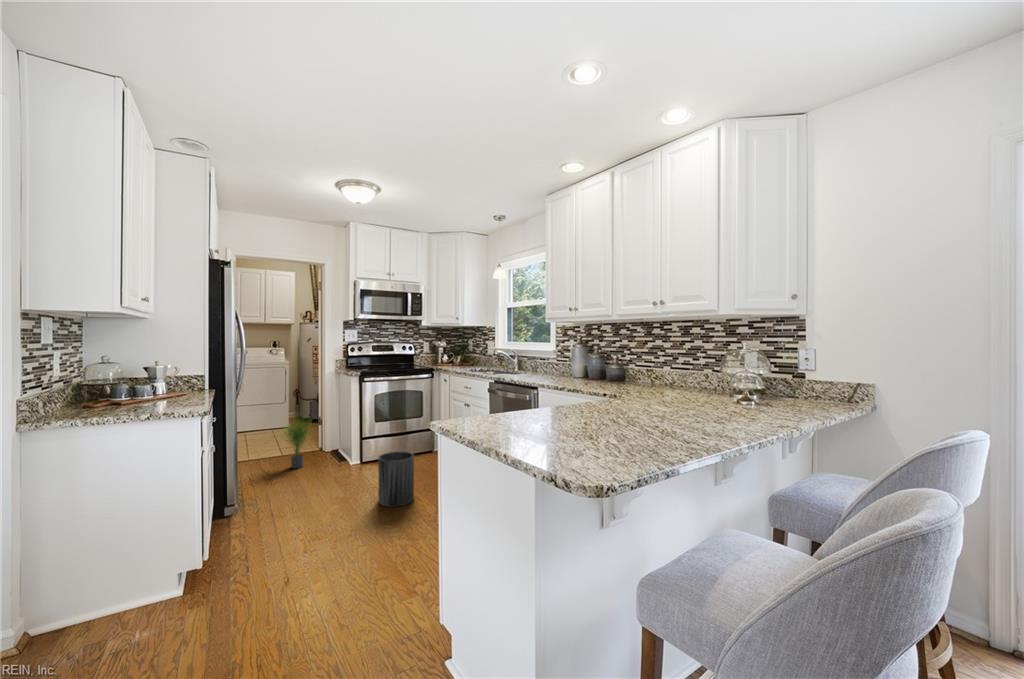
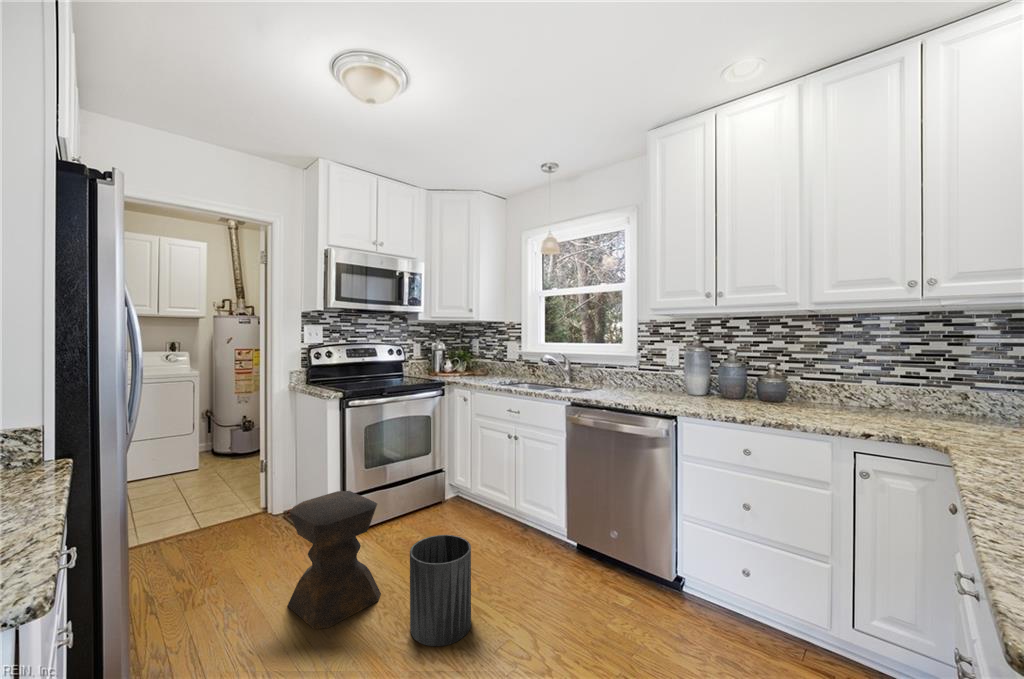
potted plant: present [284,417,310,468] -> none [194,463,262,558]
stool: none [320,427,371,497] -> present [288,491,381,629]

